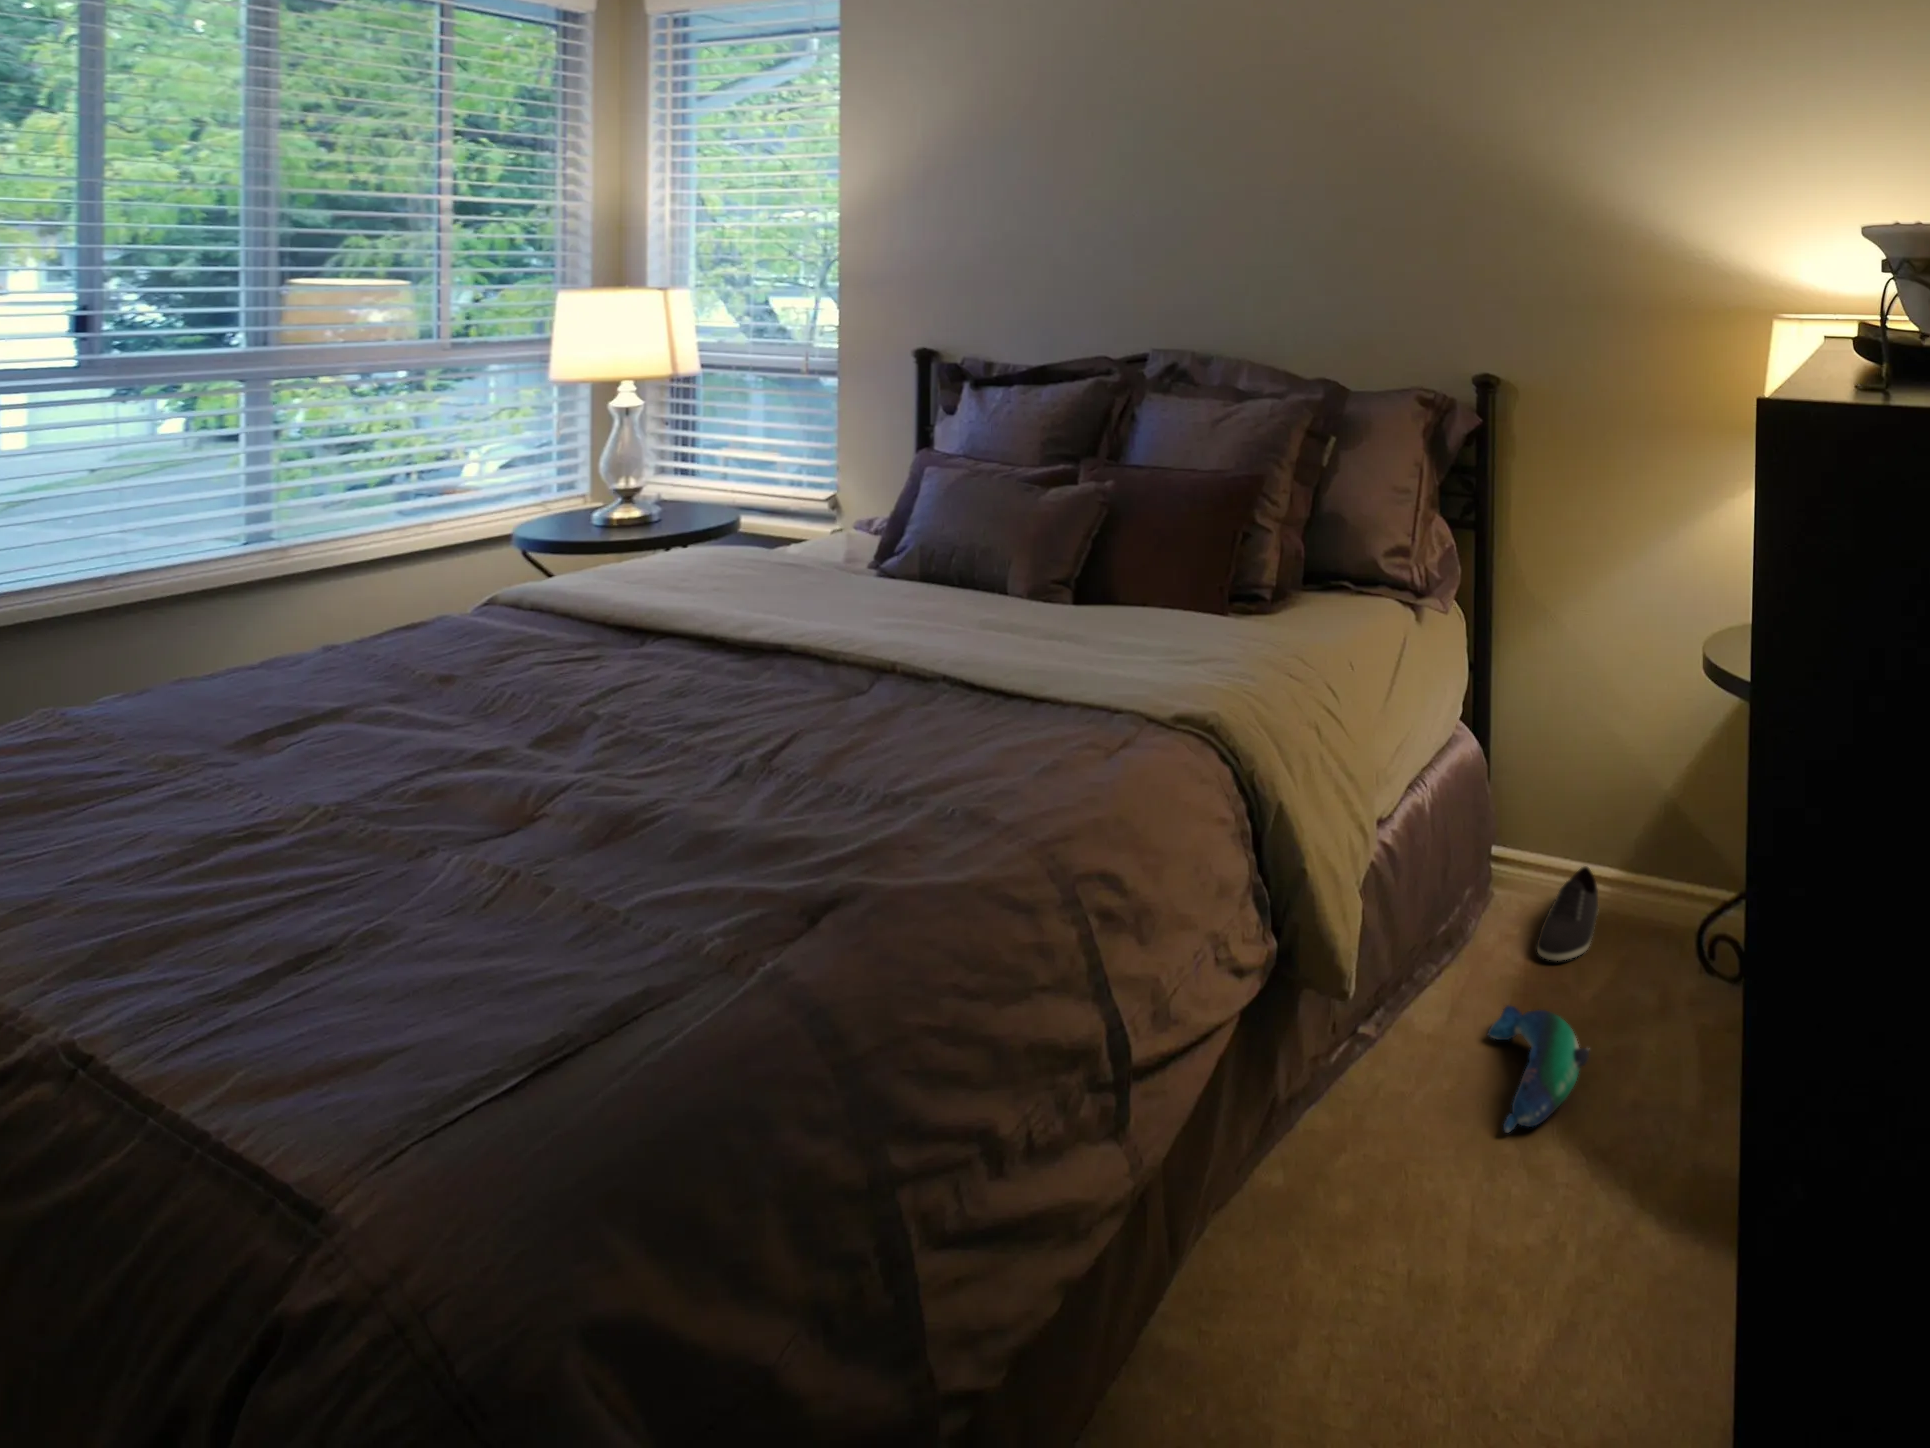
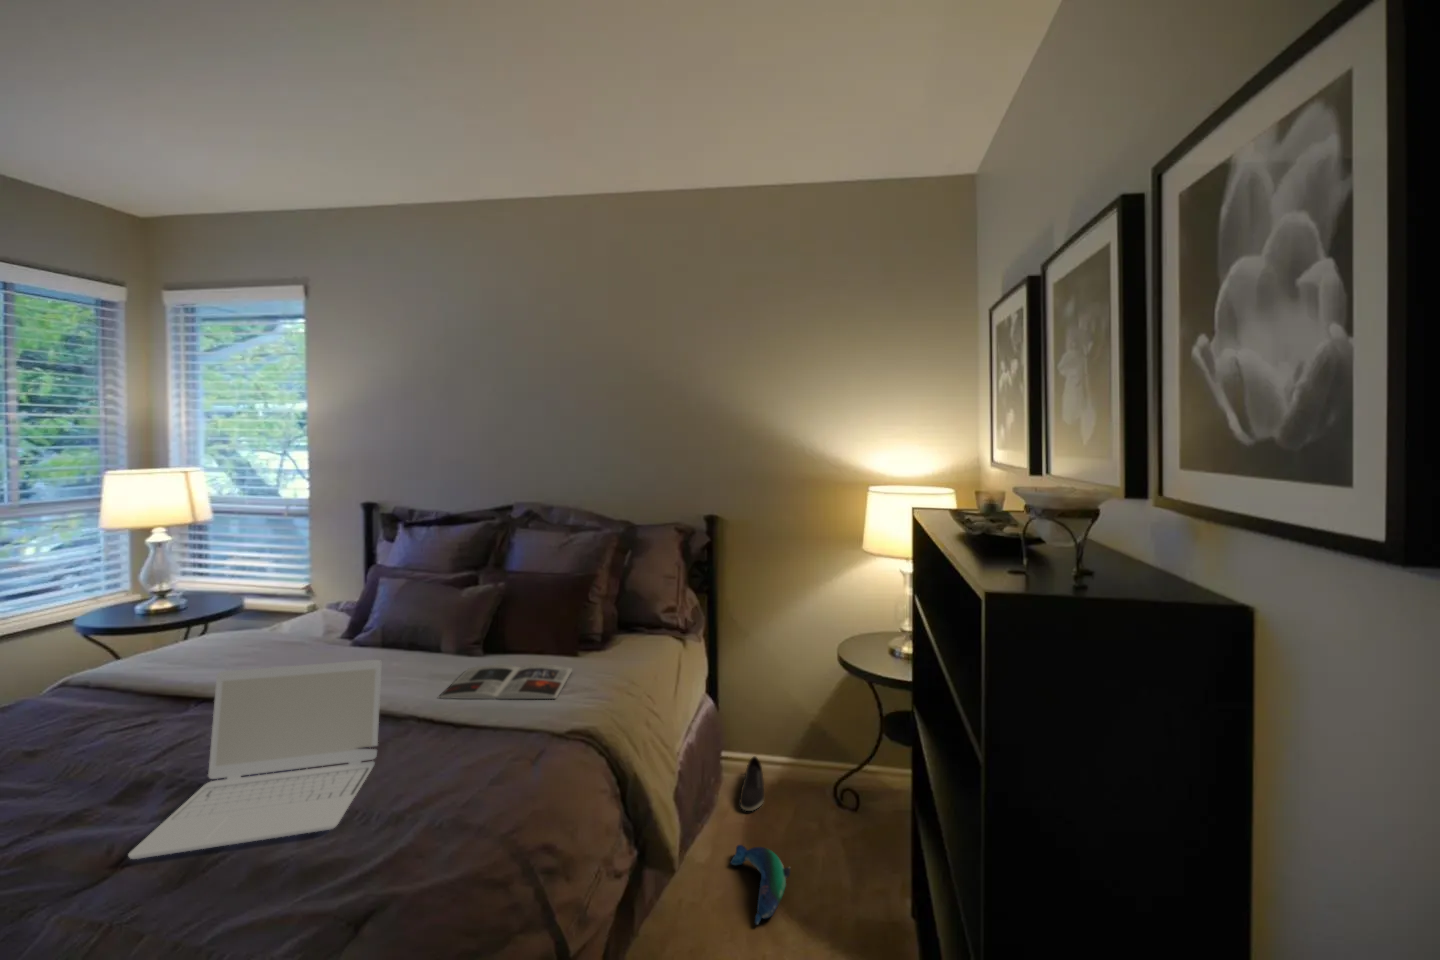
laptop: none [569,560,882,777] -> present [128,660,381,859]
magazine: none [972,612,1196,664] -> present [438,665,572,699]

